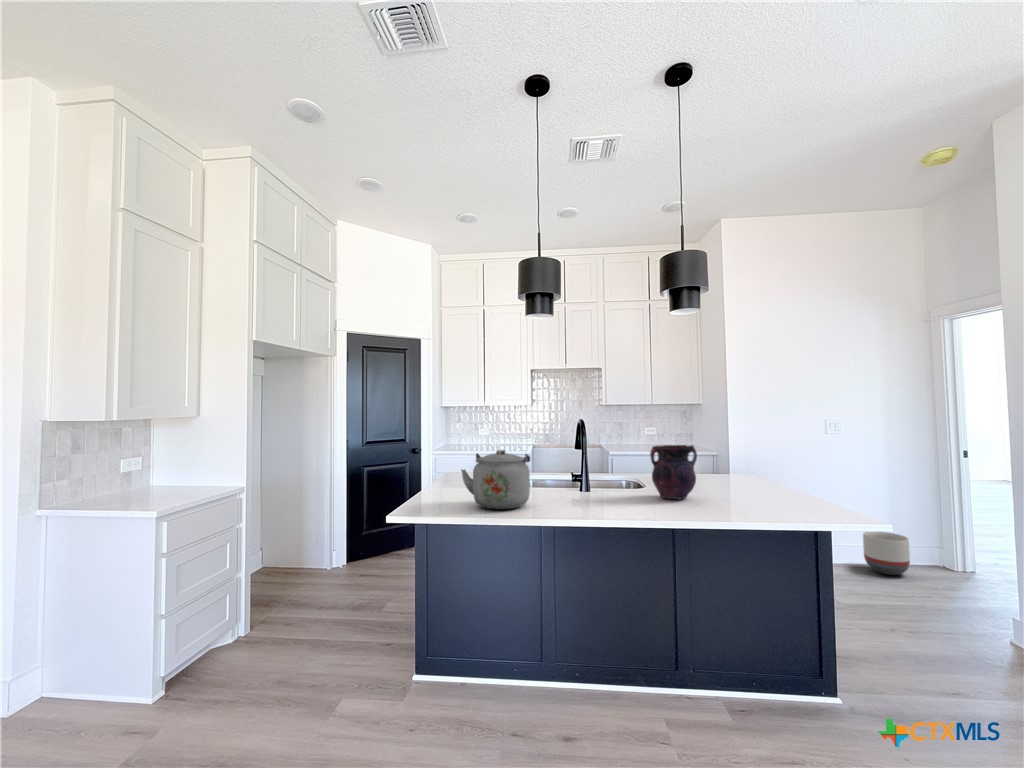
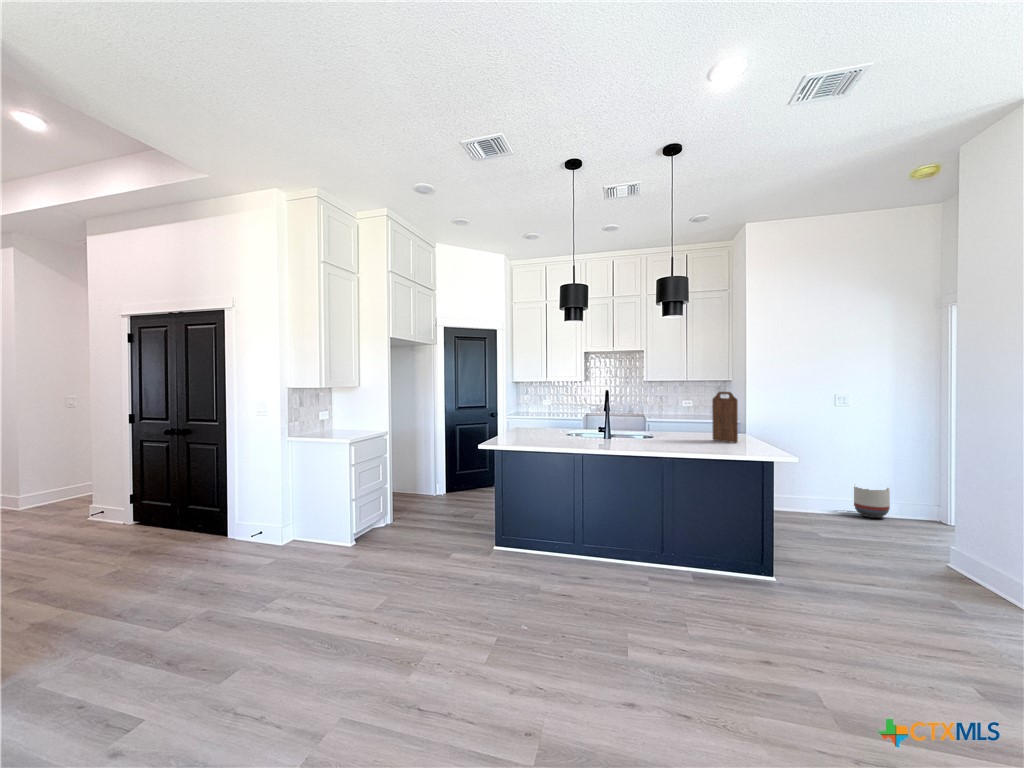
cutting board: none [738,423,784,500] -> present [712,392,738,443]
vase: present [650,445,697,500] -> none [648,406,679,442]
kettle: present [461,450,530,509] -> none [523,407,568,443]

